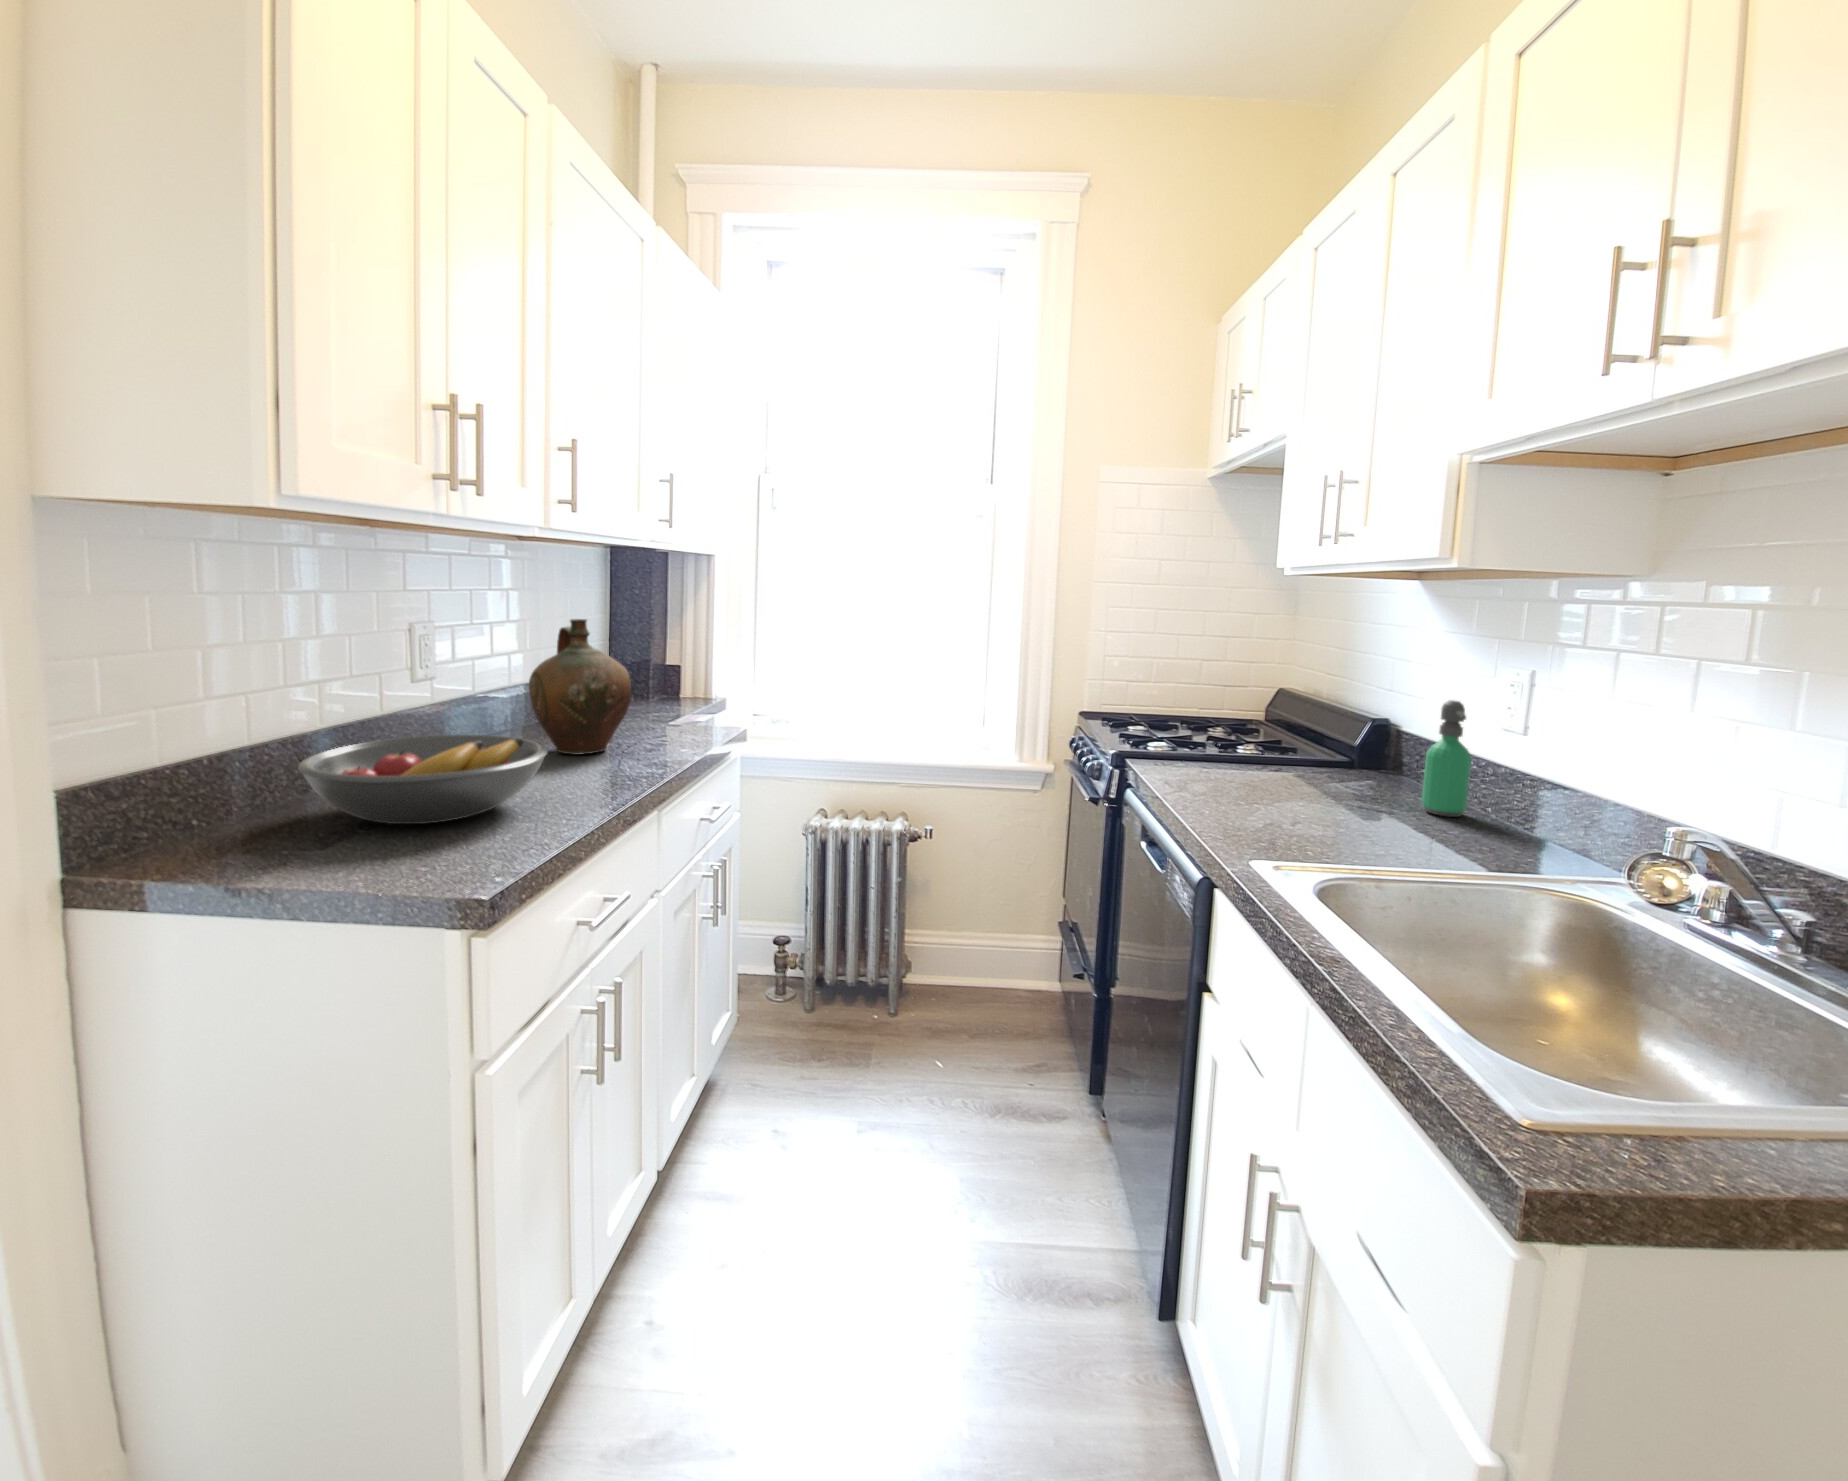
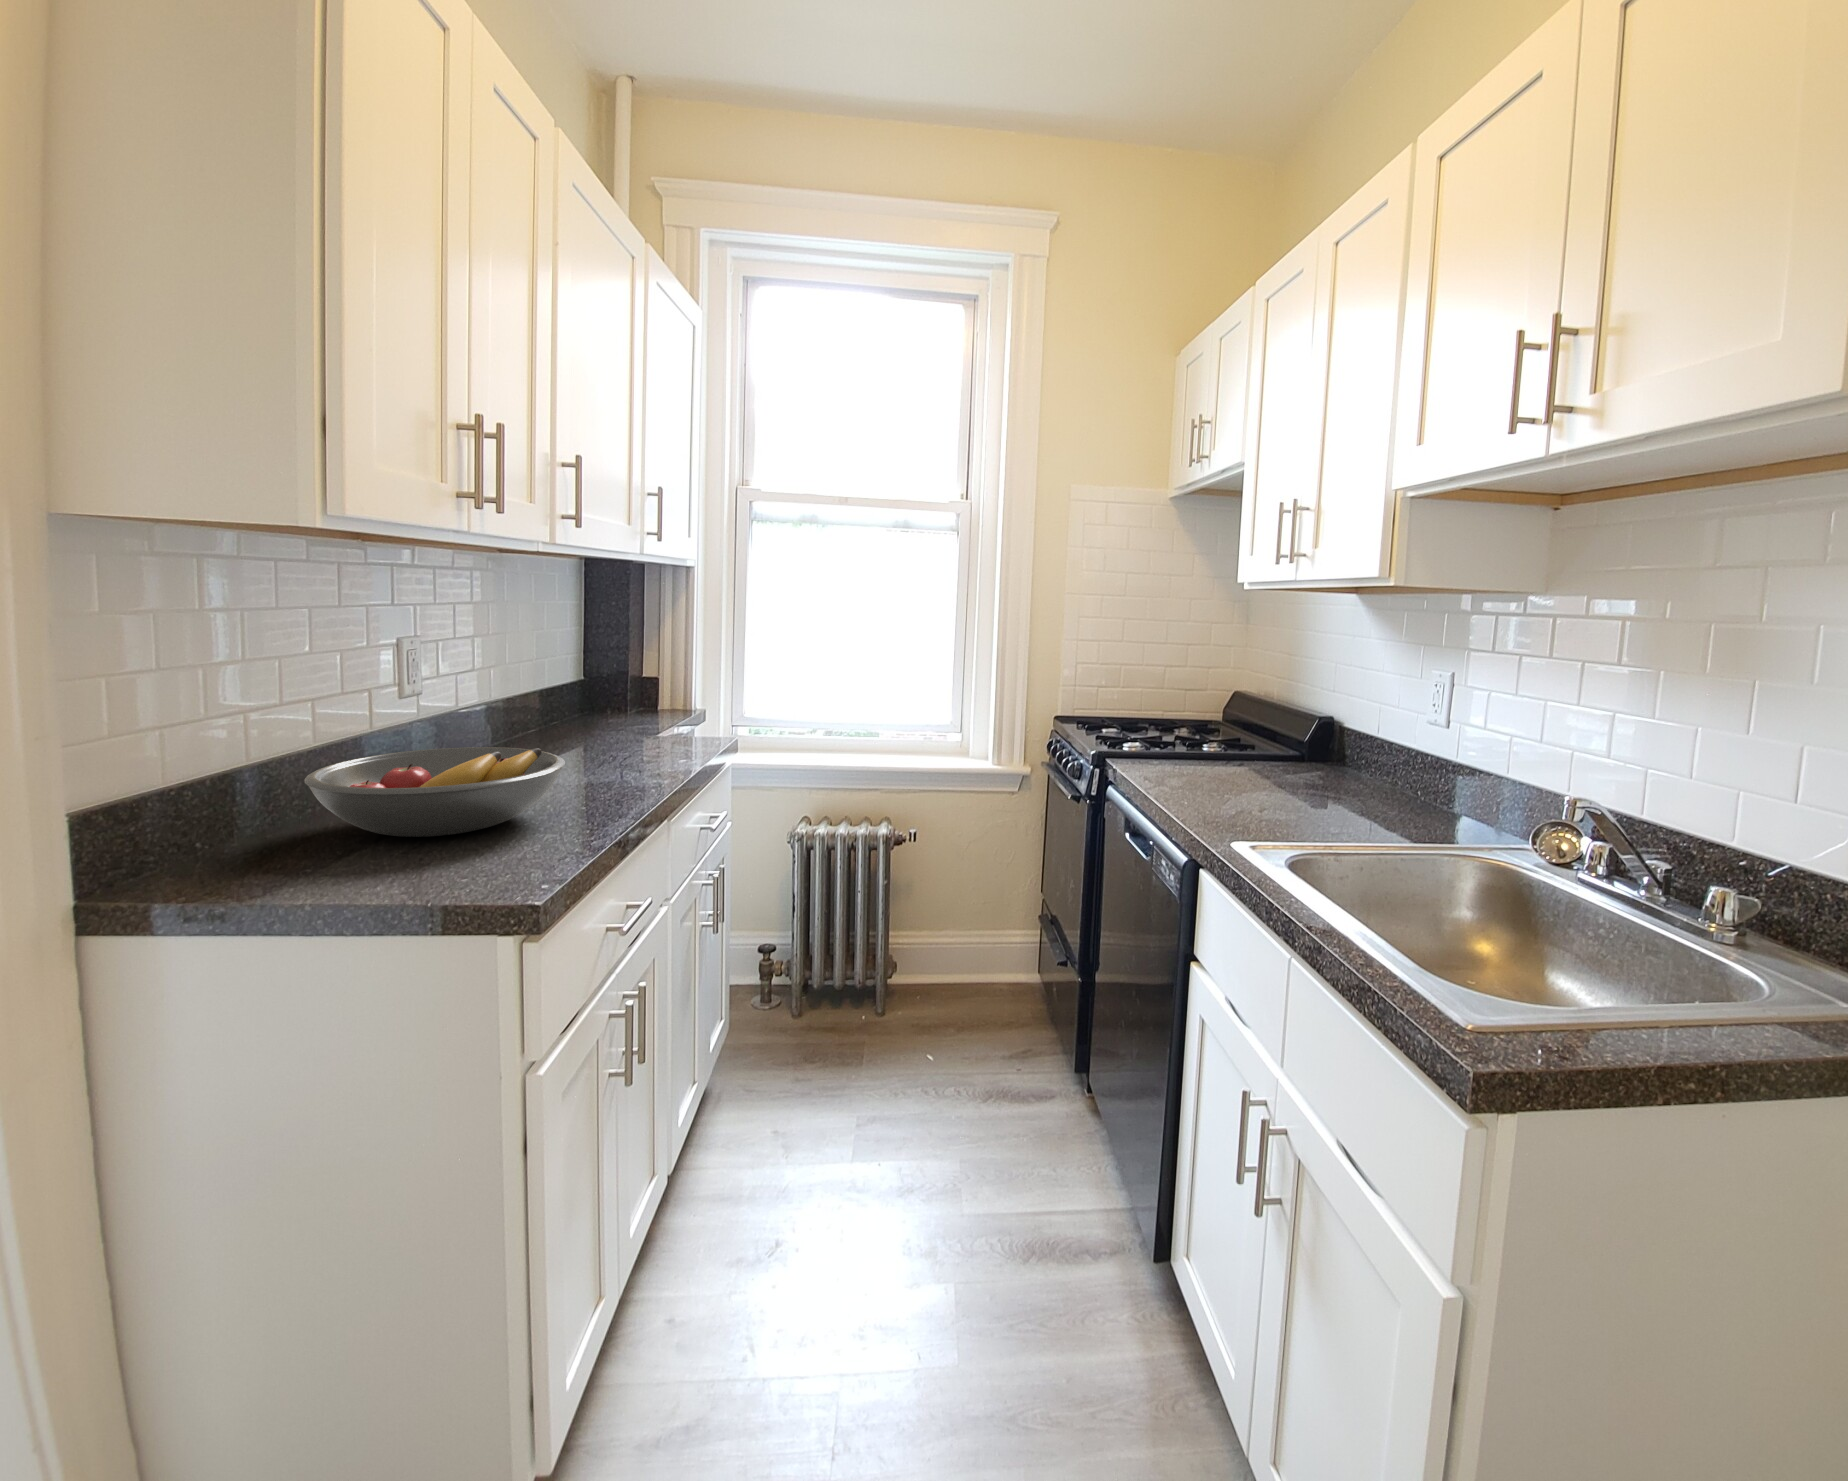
ceramic jug: present [529,619,631,755] -> none [526,632,633,767]
soap dispenser: present [1422,700,1471,817] -> none [1364,700,1404,800]

